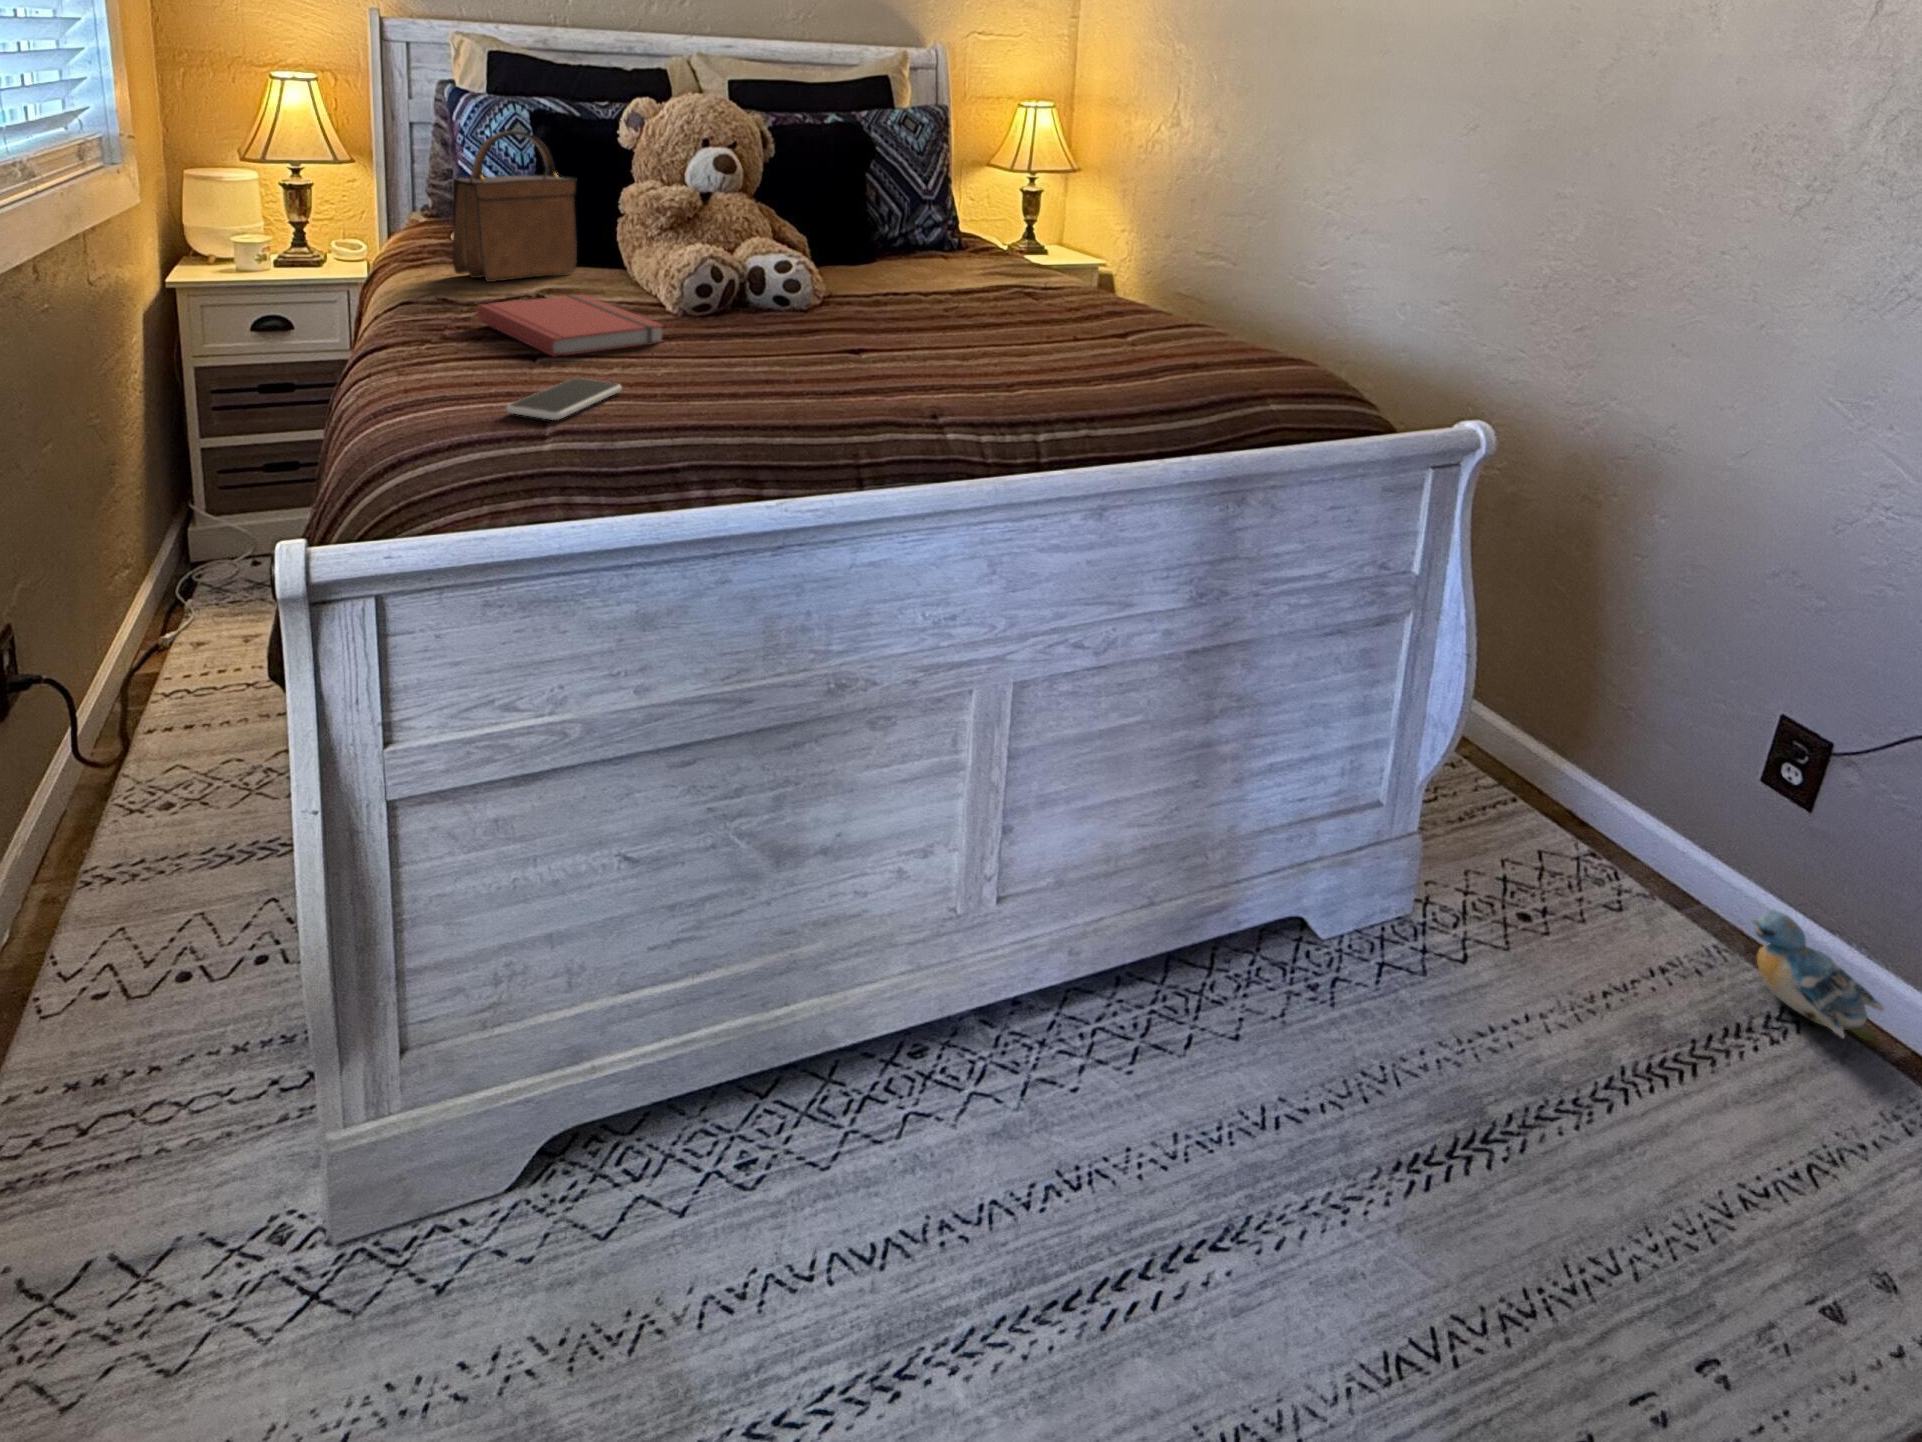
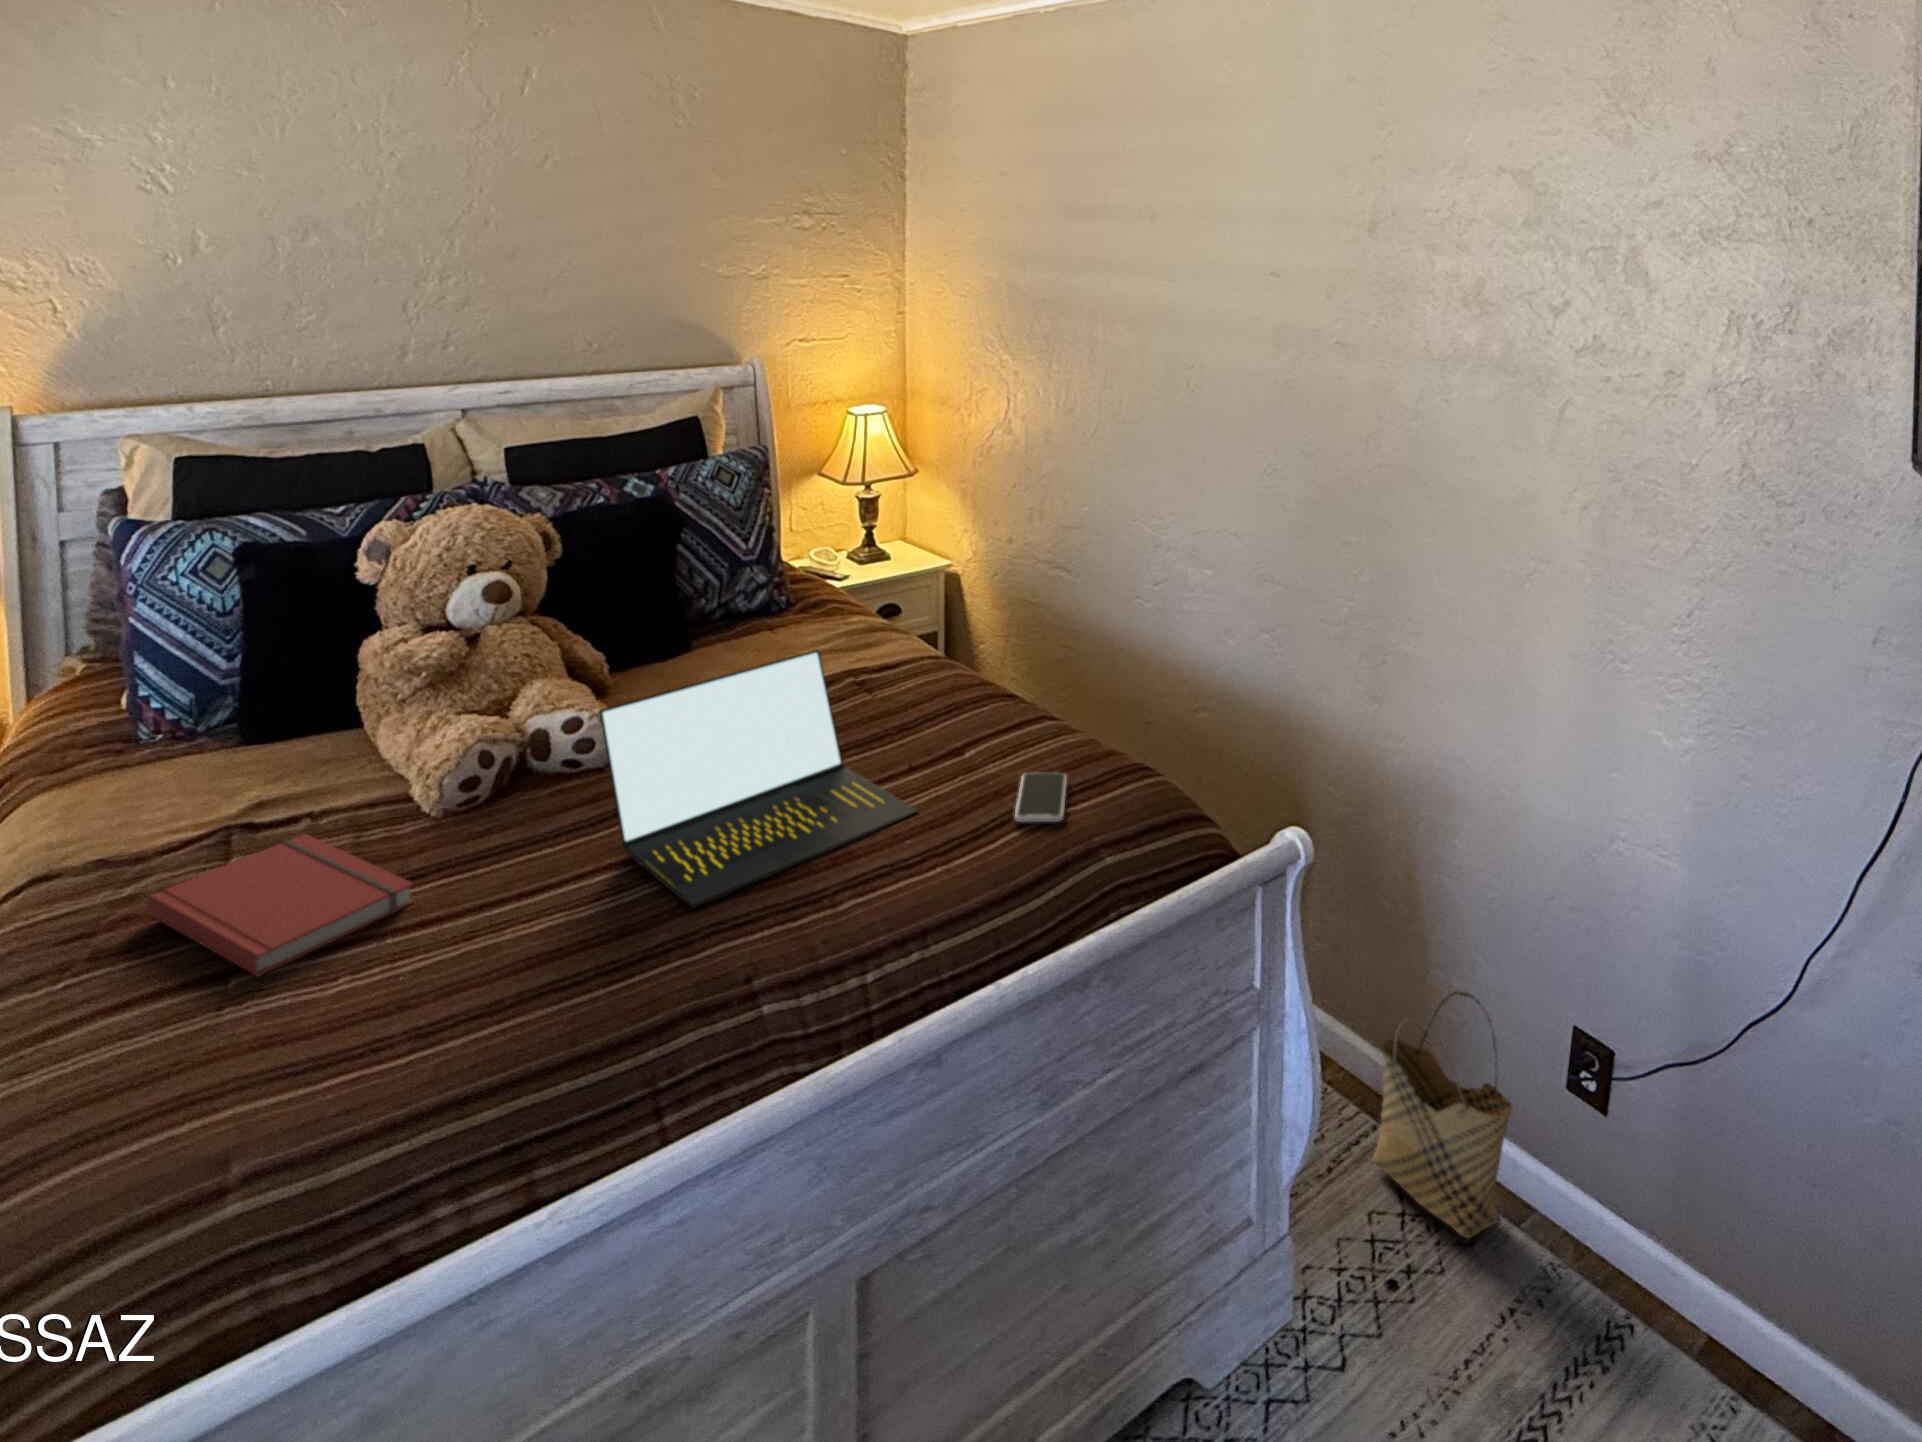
handbag: present [453,131,577,282] -> none [115,601,301,804]
laptop: none [812,214,1087,372] -> present [599,650,918,908]
smartphone: present [506,378,621,420] -> present [1015,773,1067,822]
woven basket: none [1504,667,1686,901] -> present [1373,992,1512,1238]
plush toy: present [1754,910,1884,1044] -> none [1576,1223,1680,1347]

